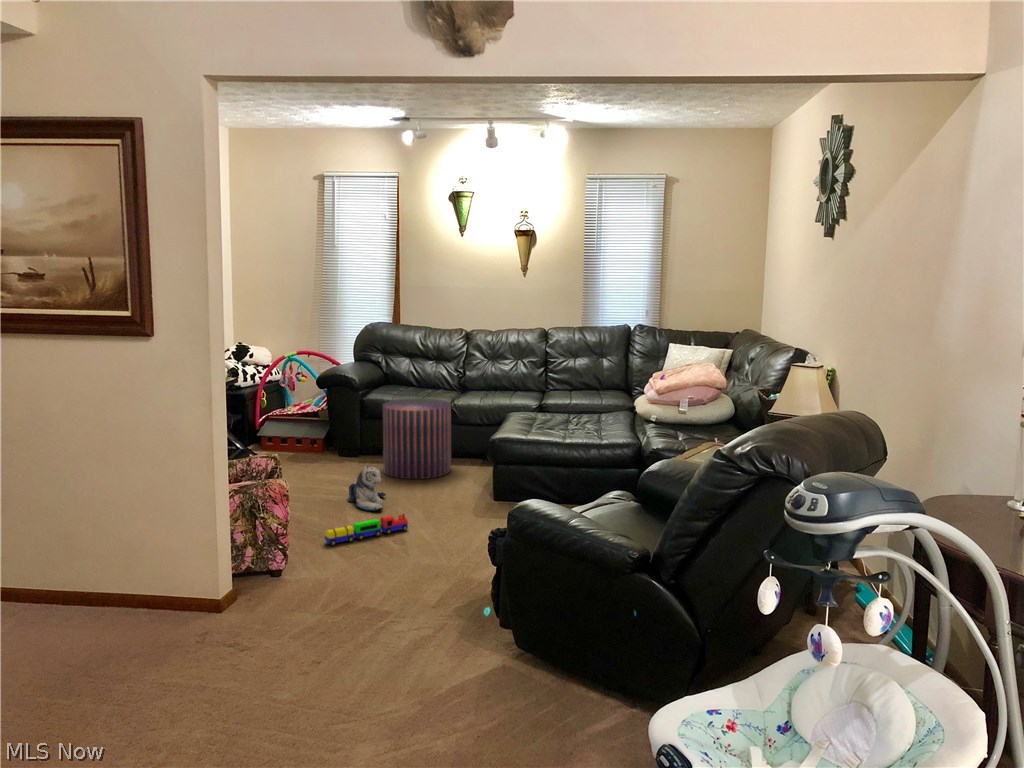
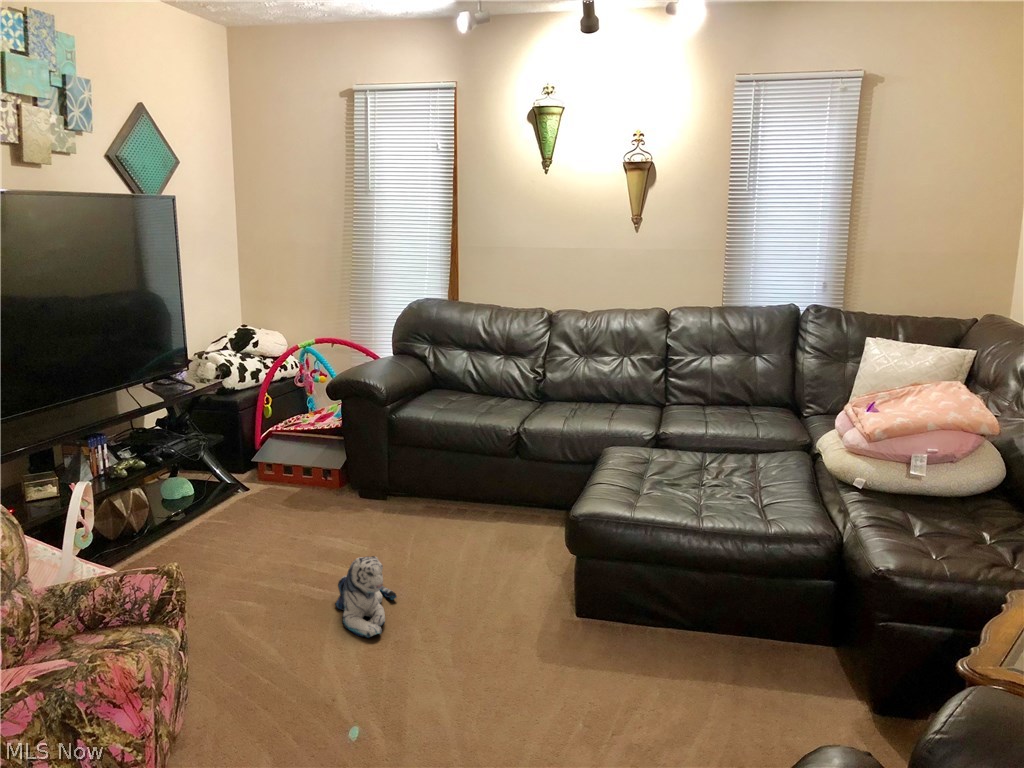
pouf: present [383,398,451,479] -> none [408,422,514,556]
toy train: present [325,514,408,546] -> none [252,667,410,739]

